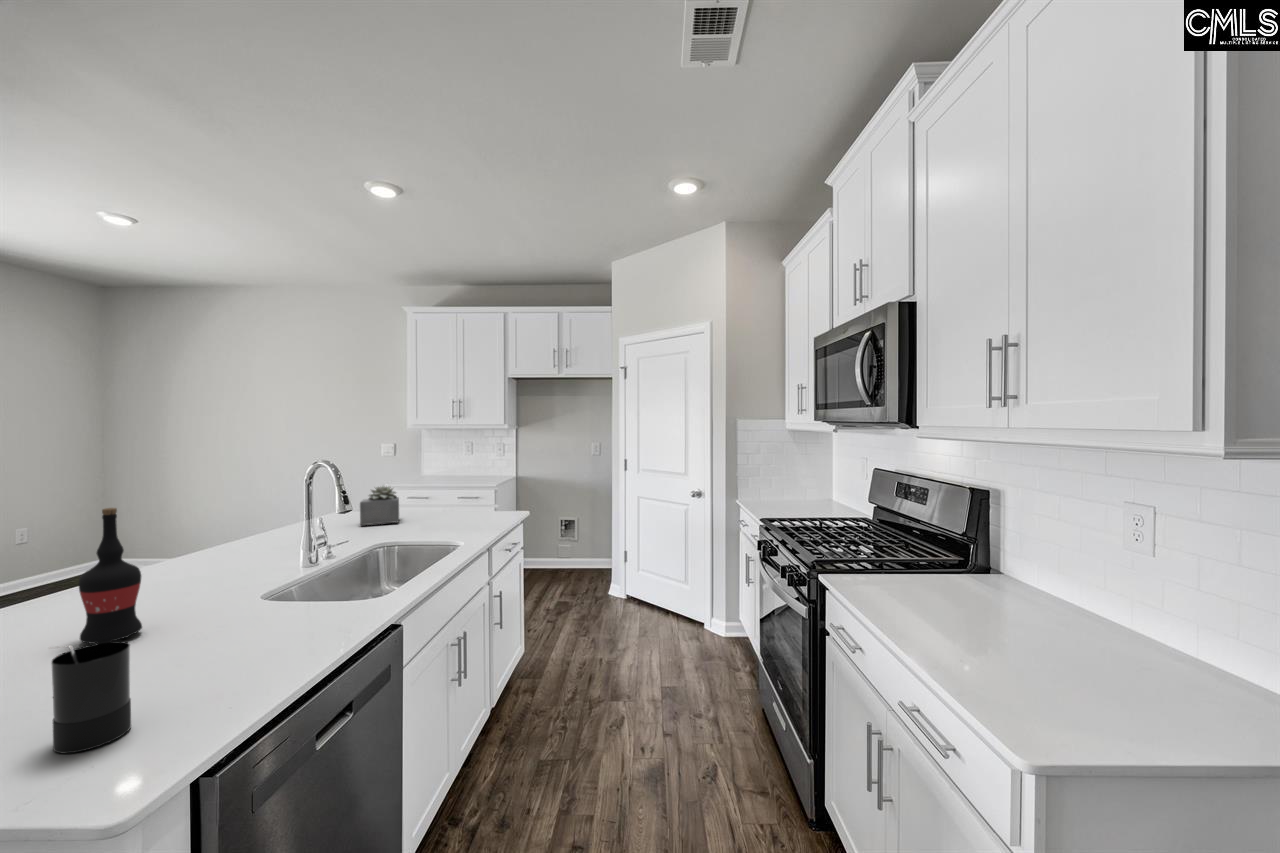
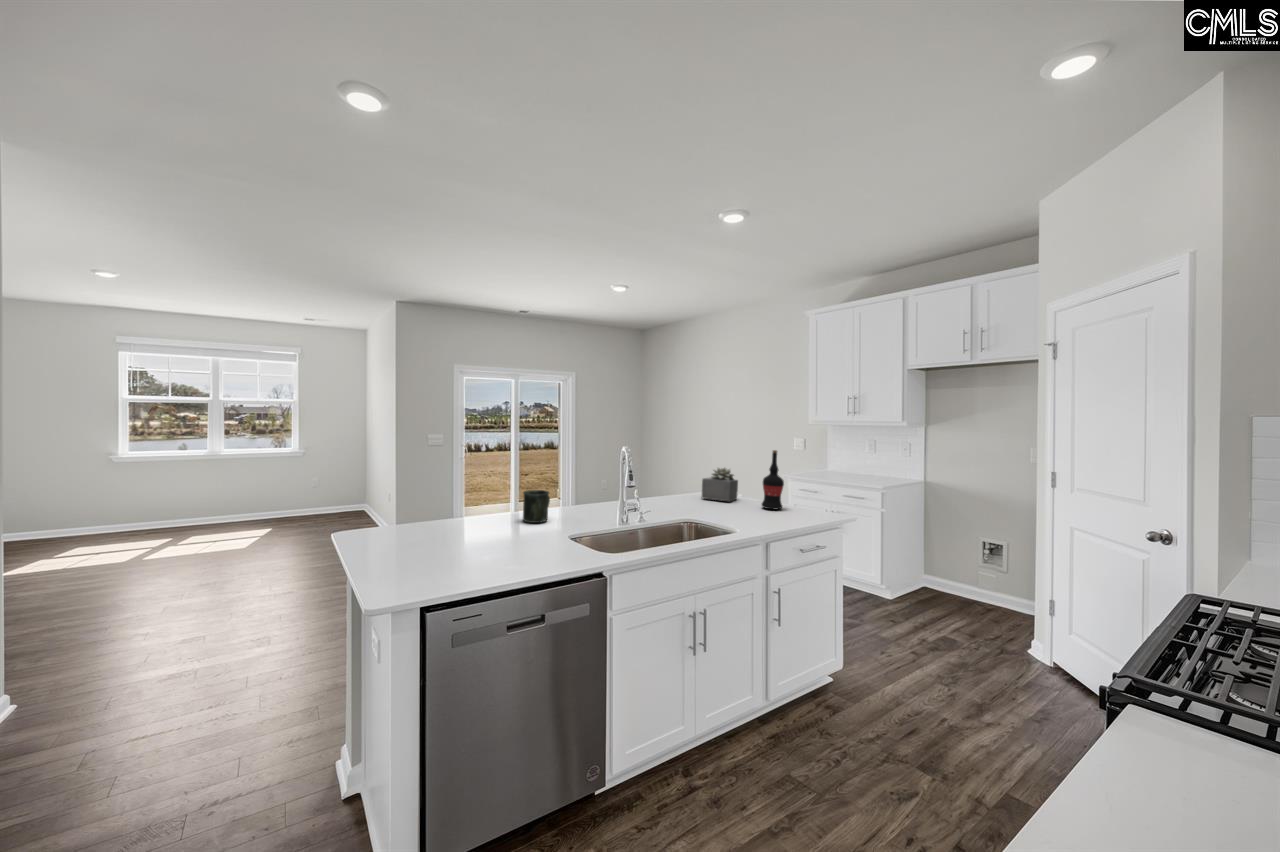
wine bottle: present [78,508,142,644] -> present [762,450,784,509]
mug: none [164,554,216,608] -> present [523,490,550,523]
candle: present [50,641,131,753] -> none [381,515,416,574]

